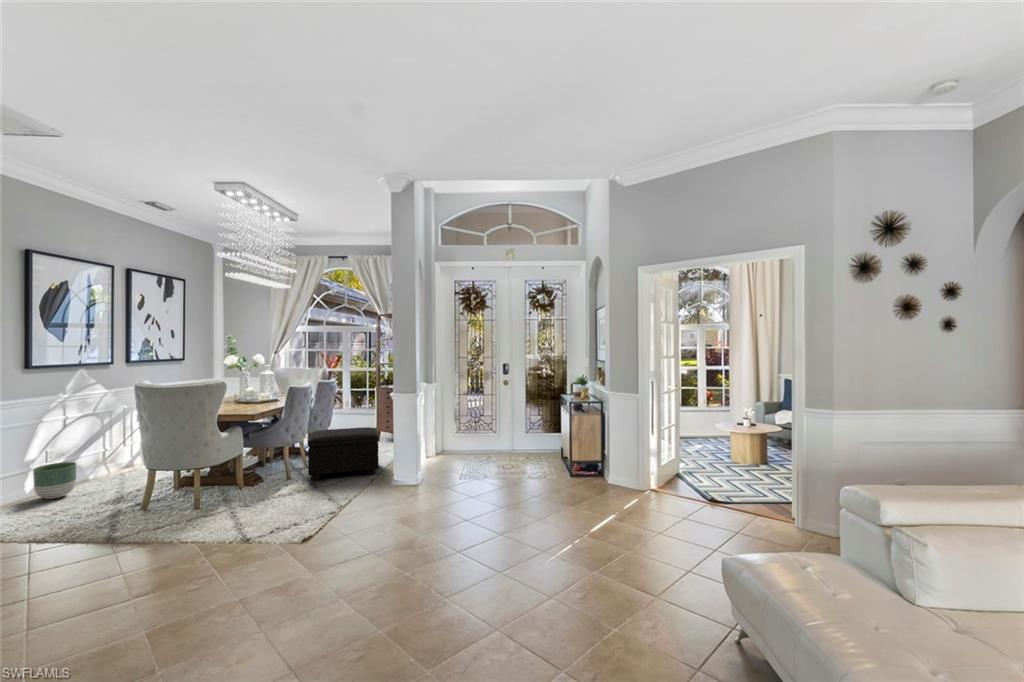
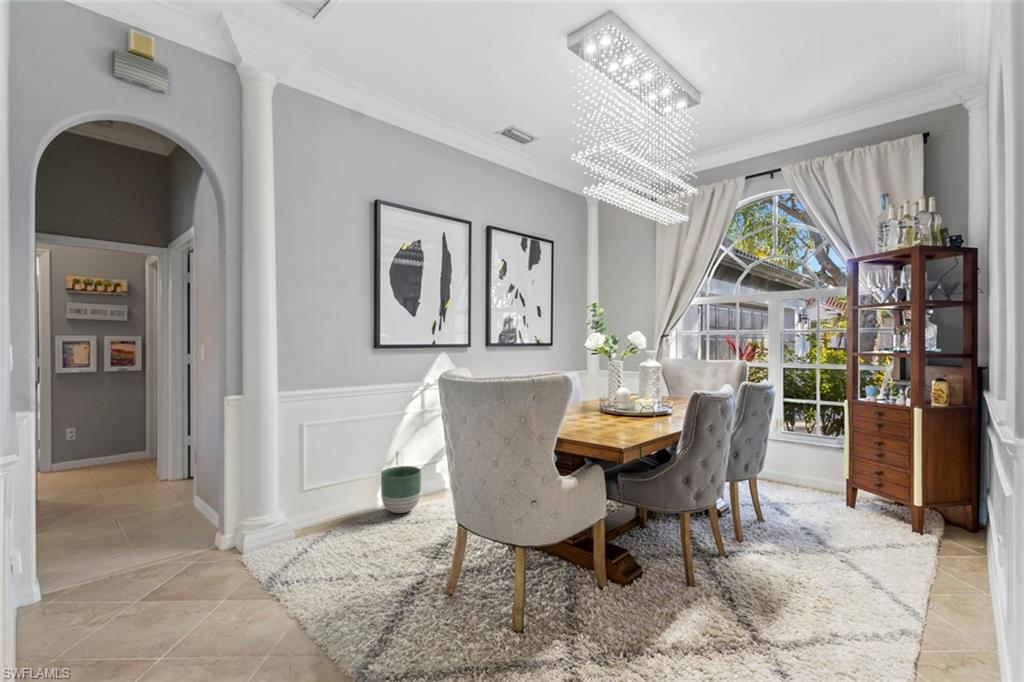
footstool: present [308,427,379,480] -> none [732,487,926,641]

